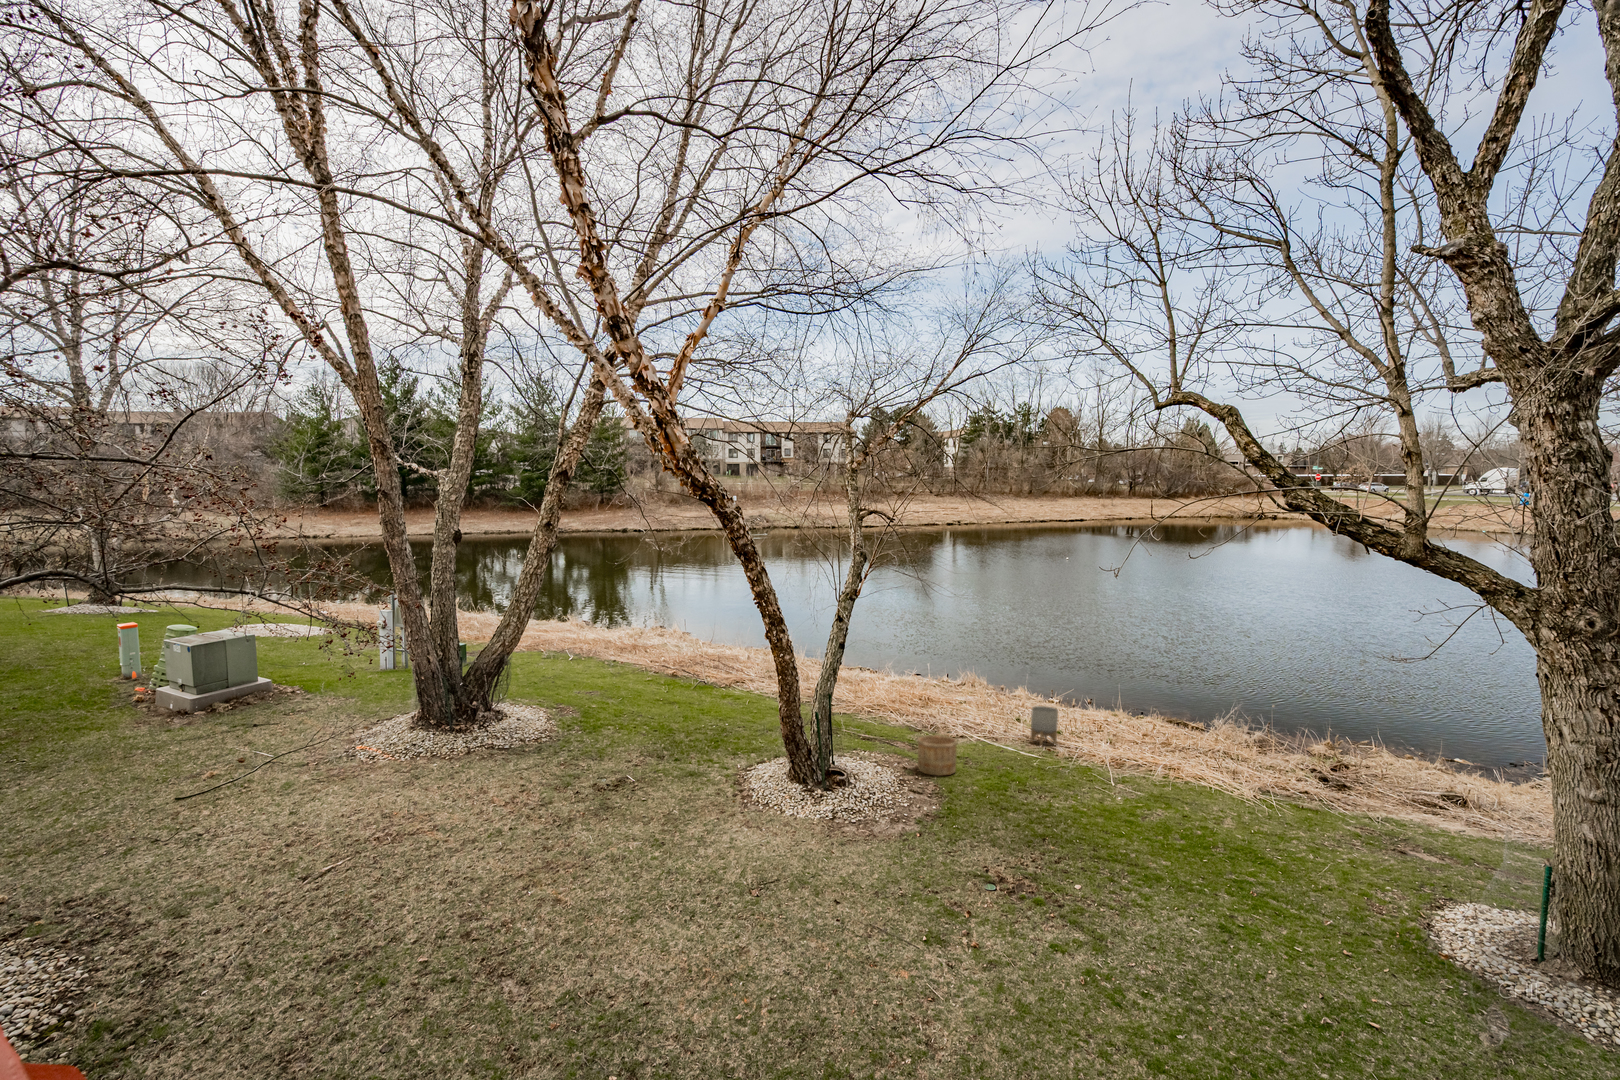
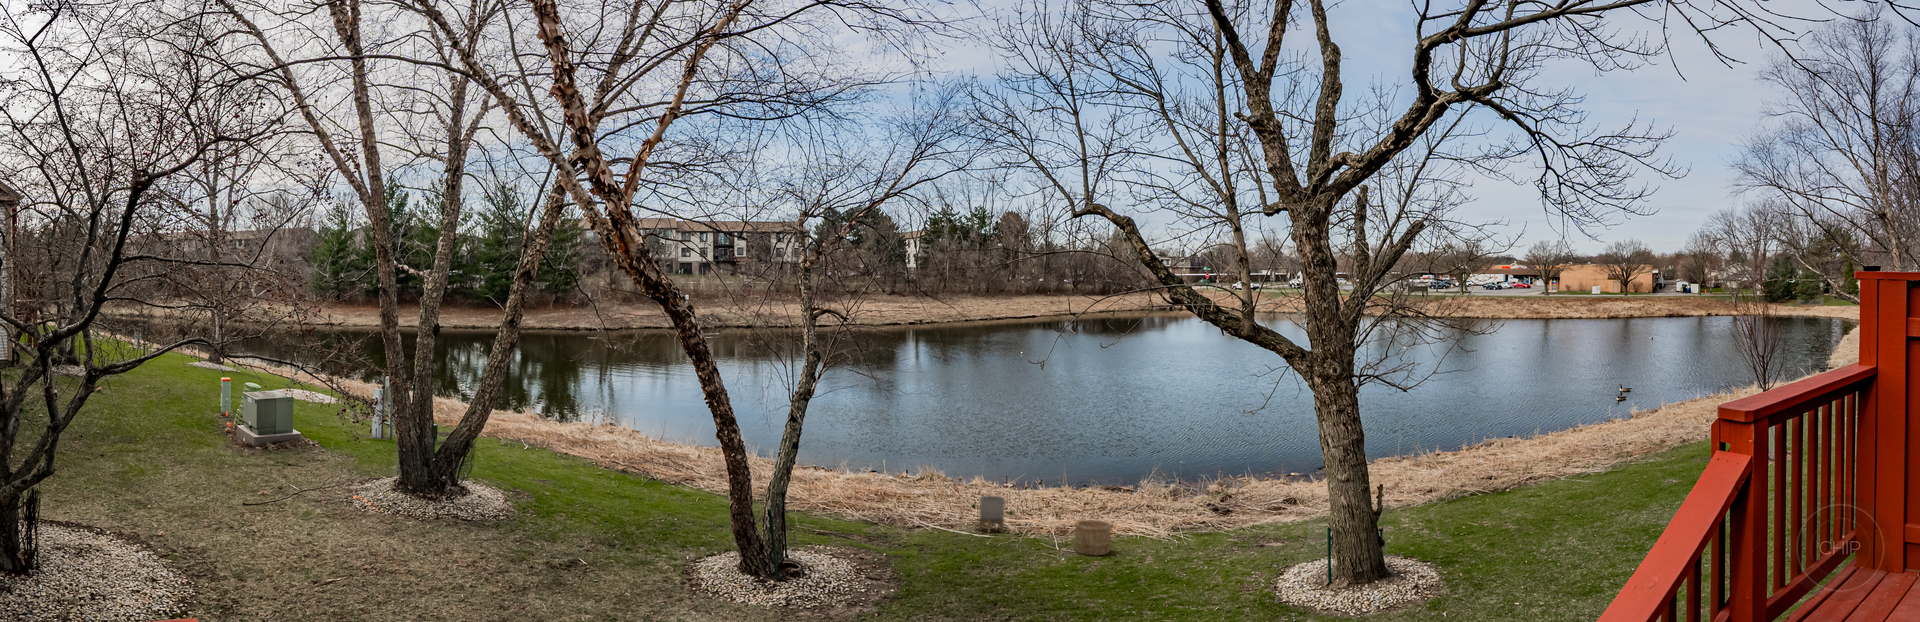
wooden bucket: present [917,735,958,776] -> present [1075,520,1111,555]

